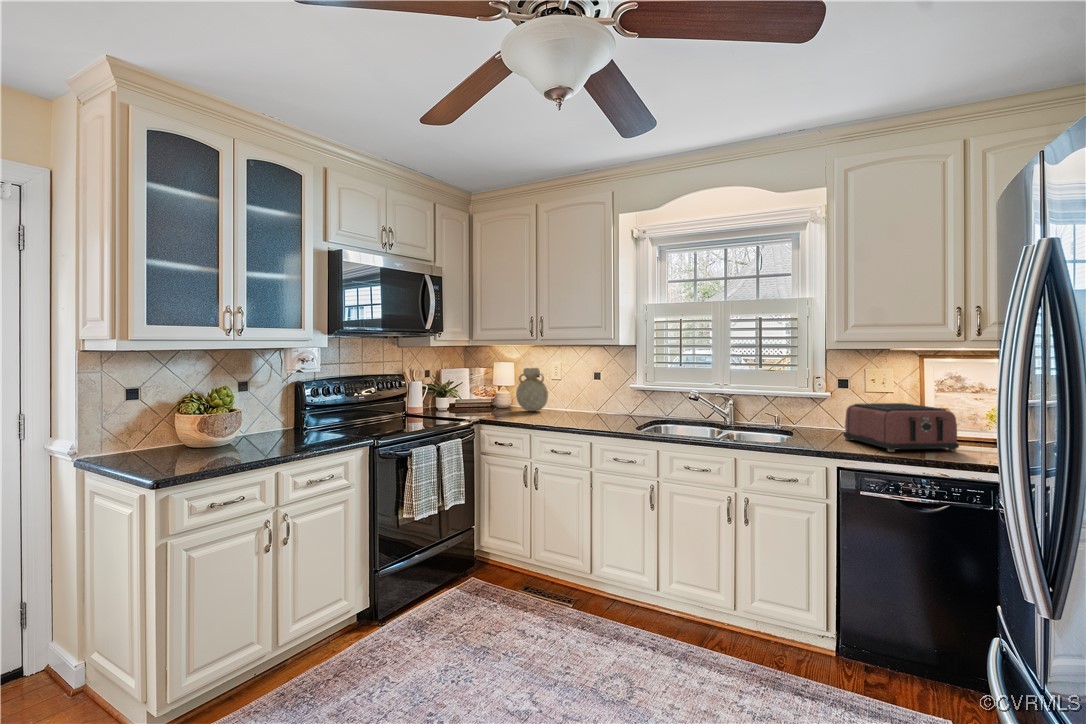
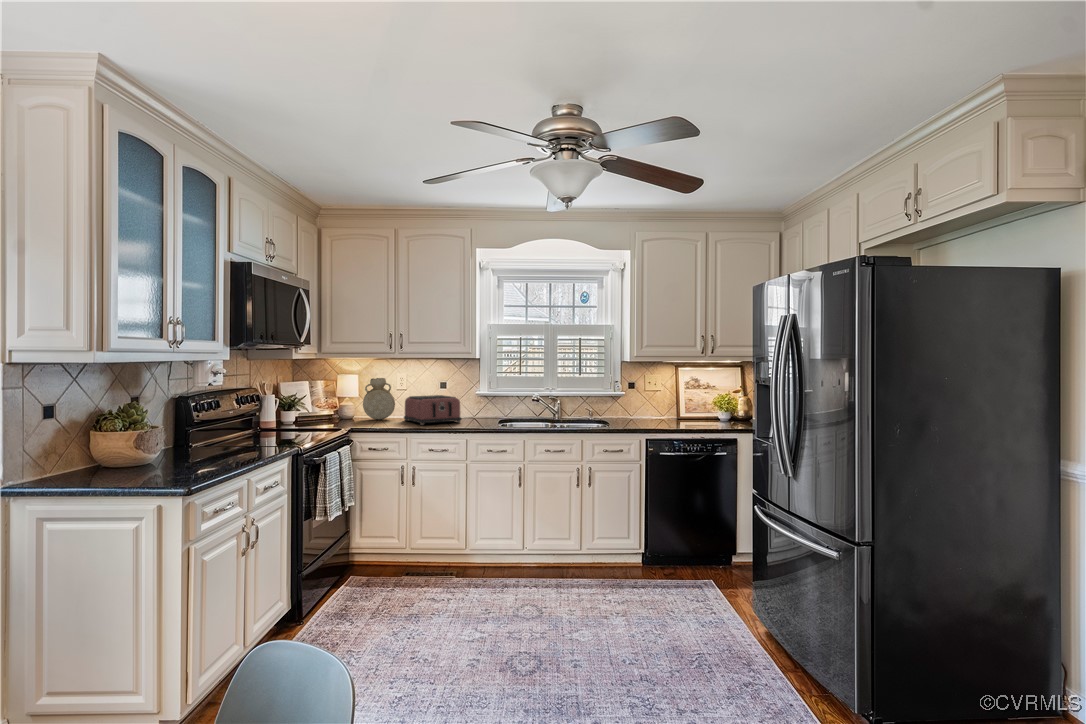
toaster: present [843,403,959,452] -> present [404,395,461,425]

